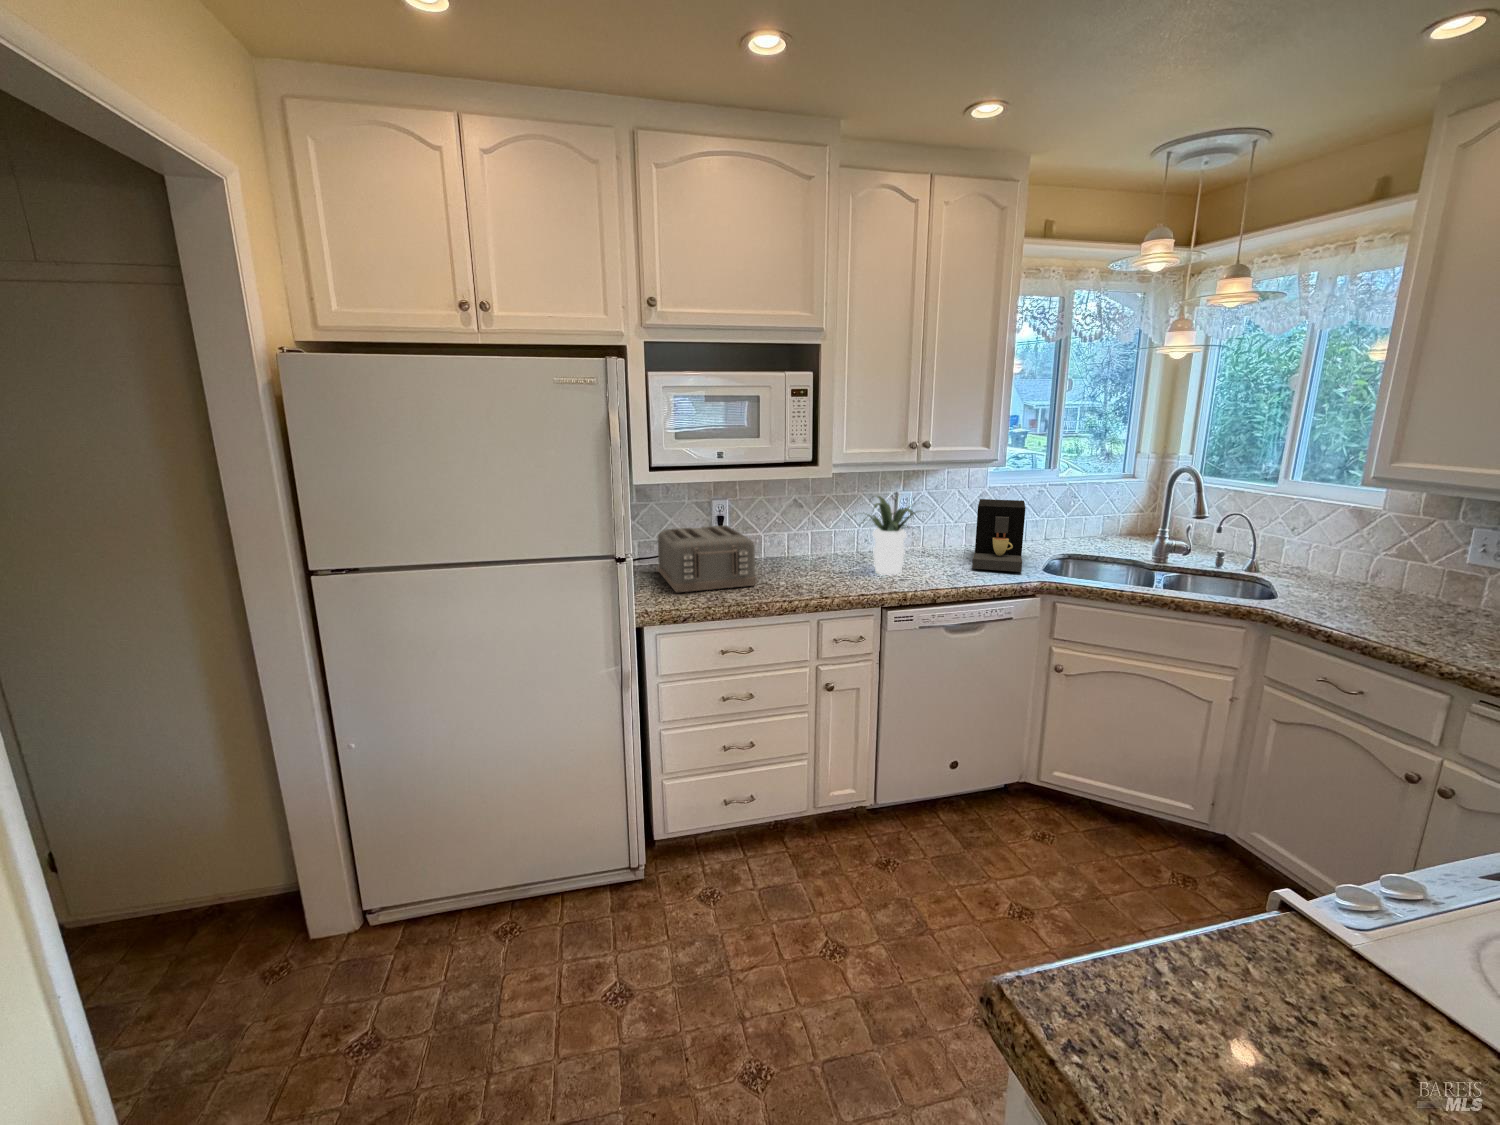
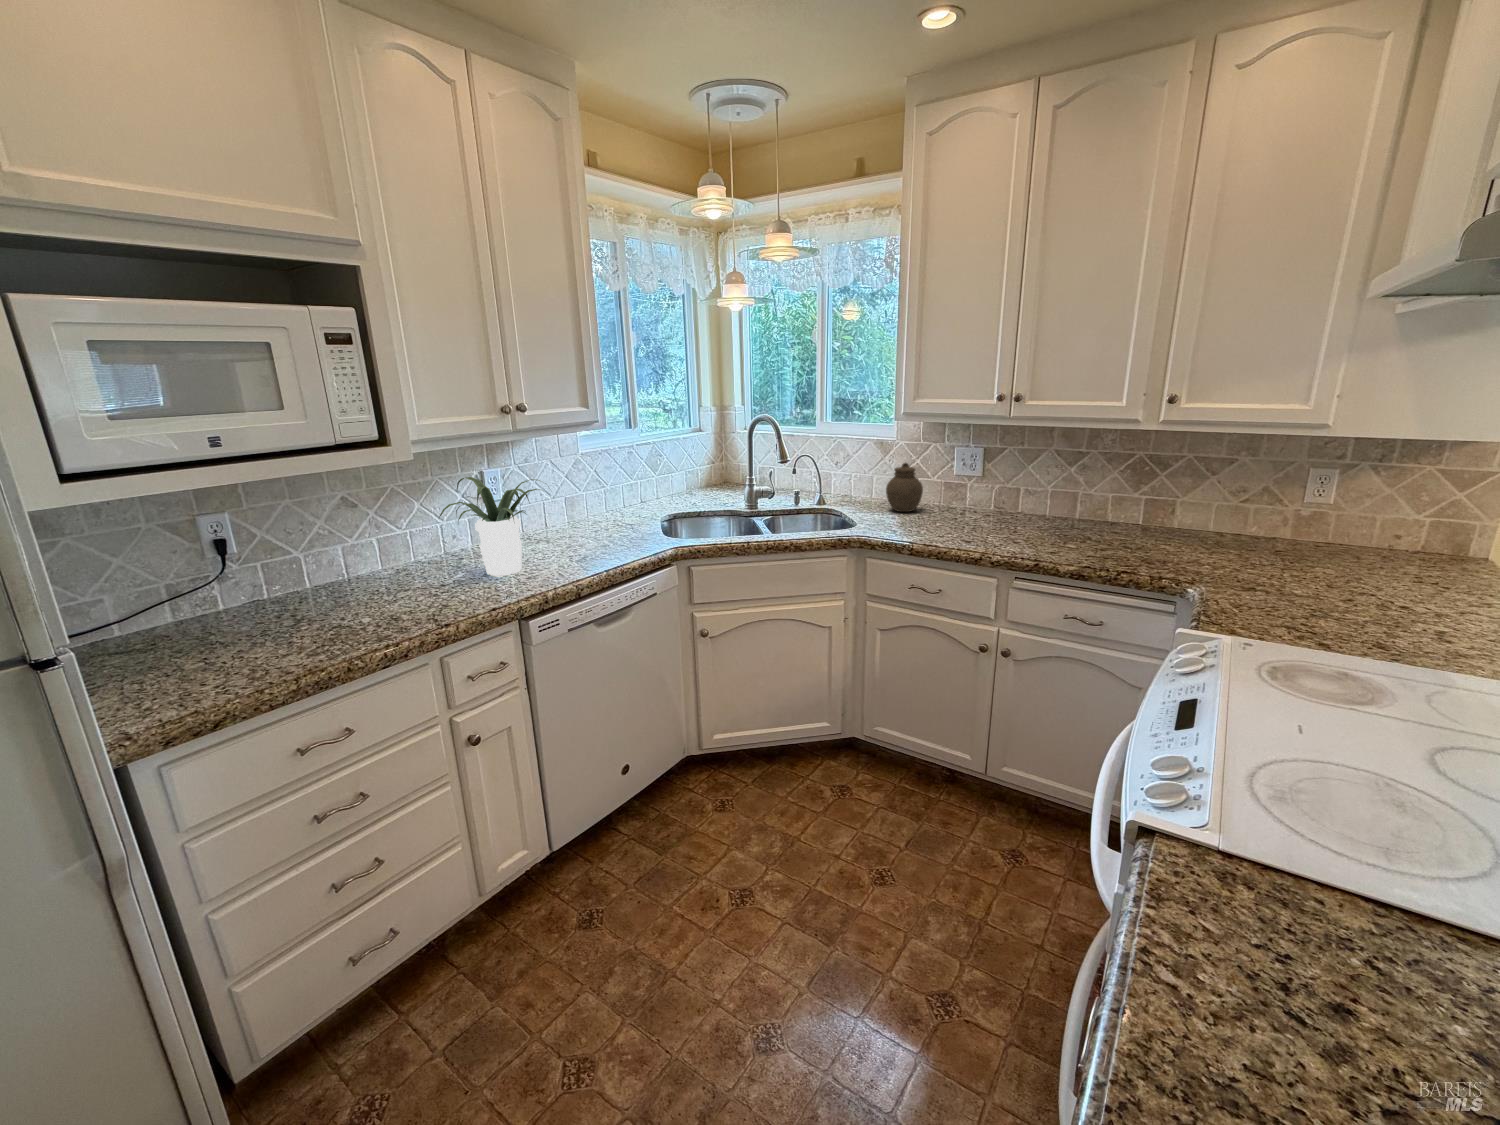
coffee maker: present [972,499,1026,572] -> none [580,464,650,548]
toaster: present [658,526,757,592] -> none [100,552,325,681]
jar: none [1342,538,1402,597] -> present [886,463,923,512]

